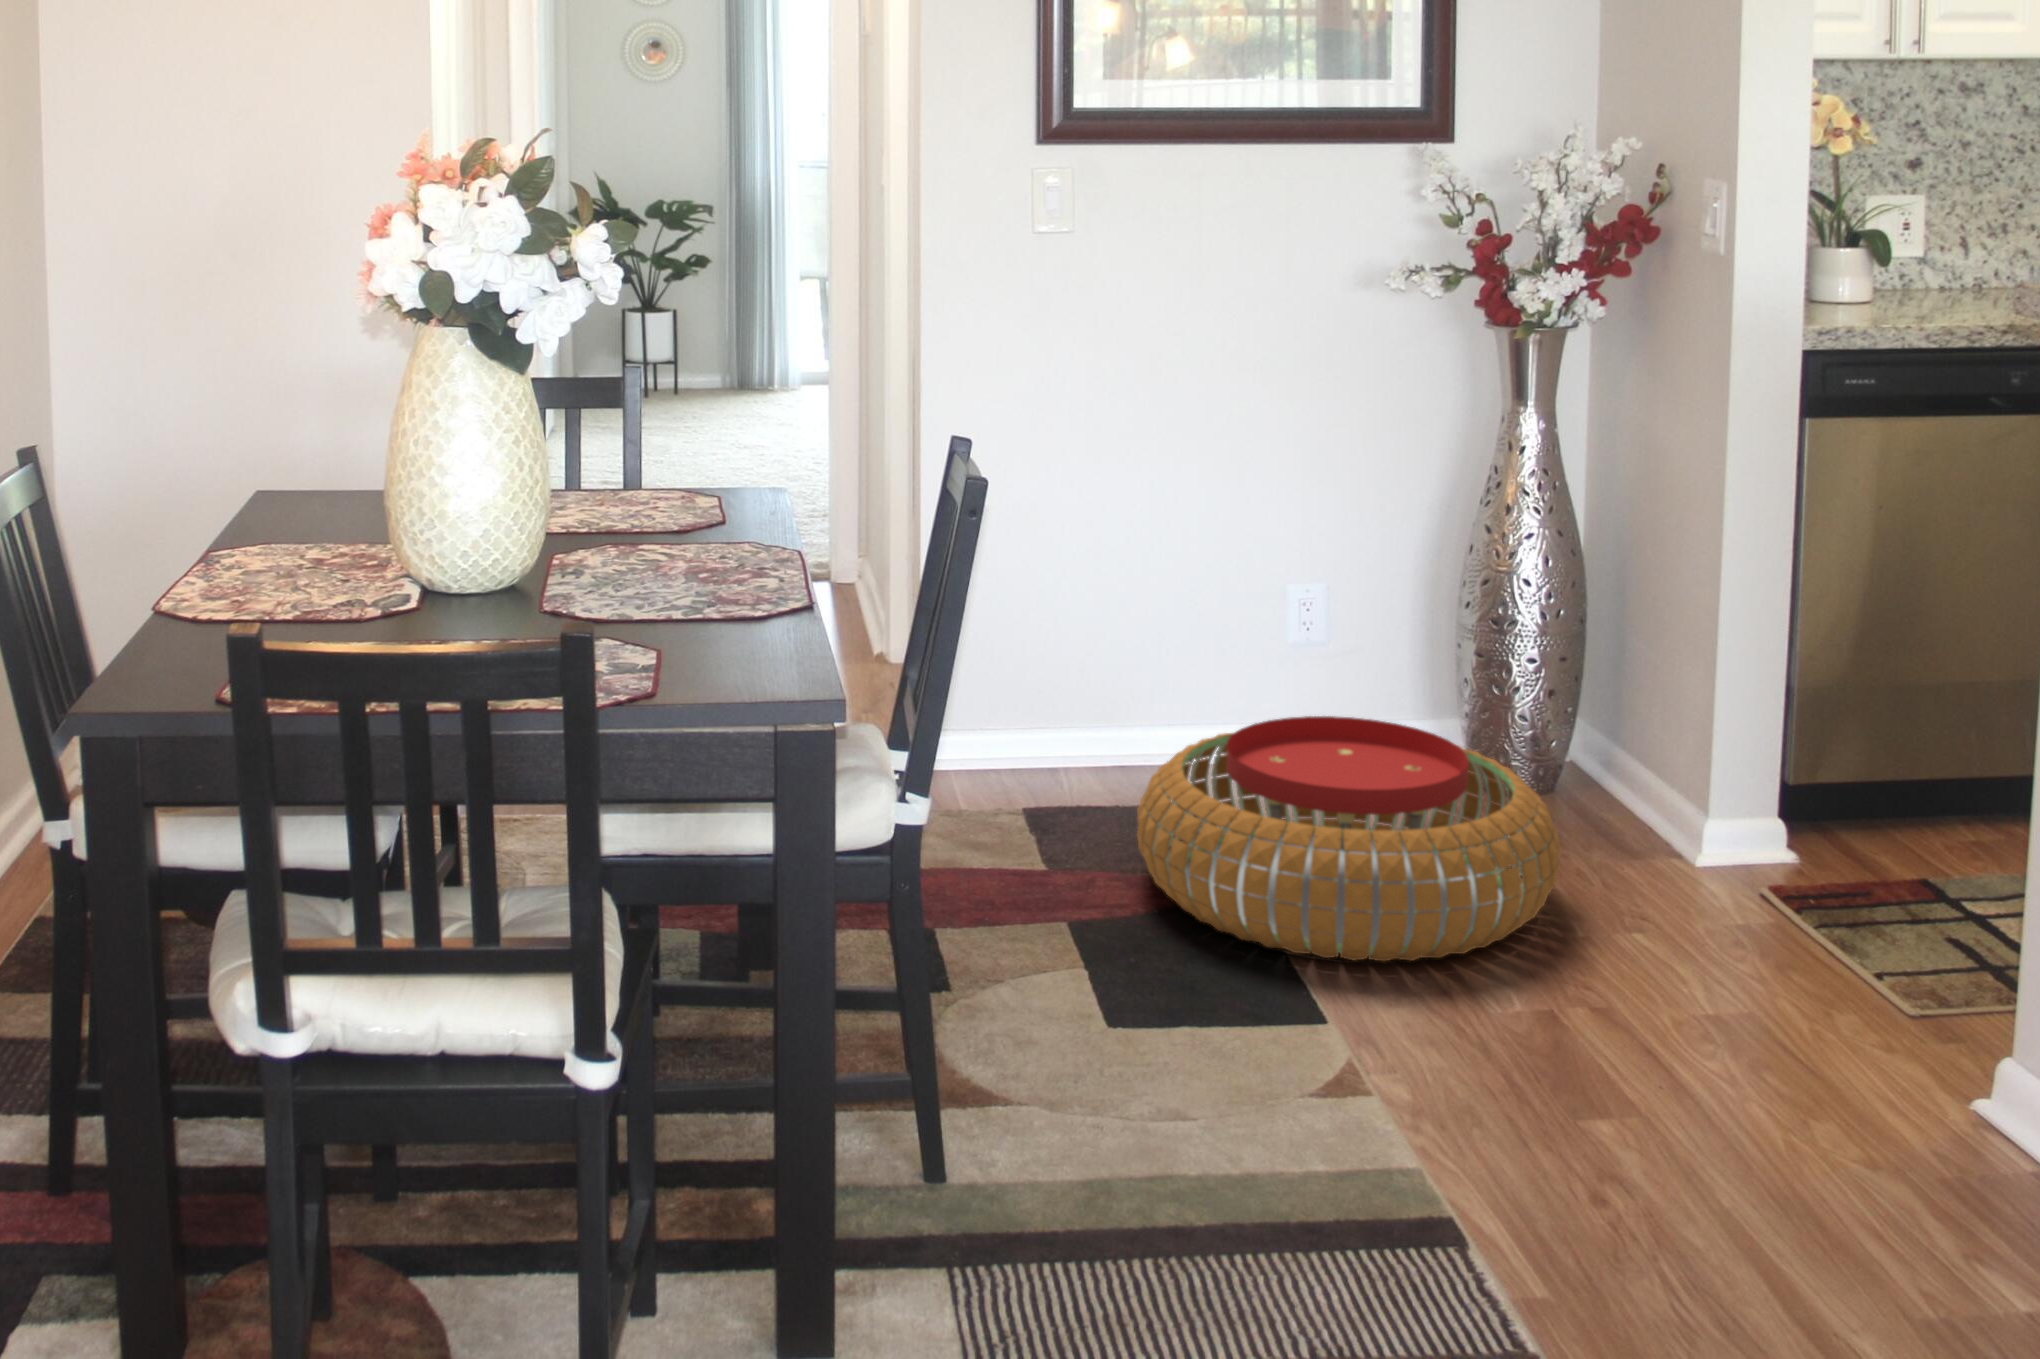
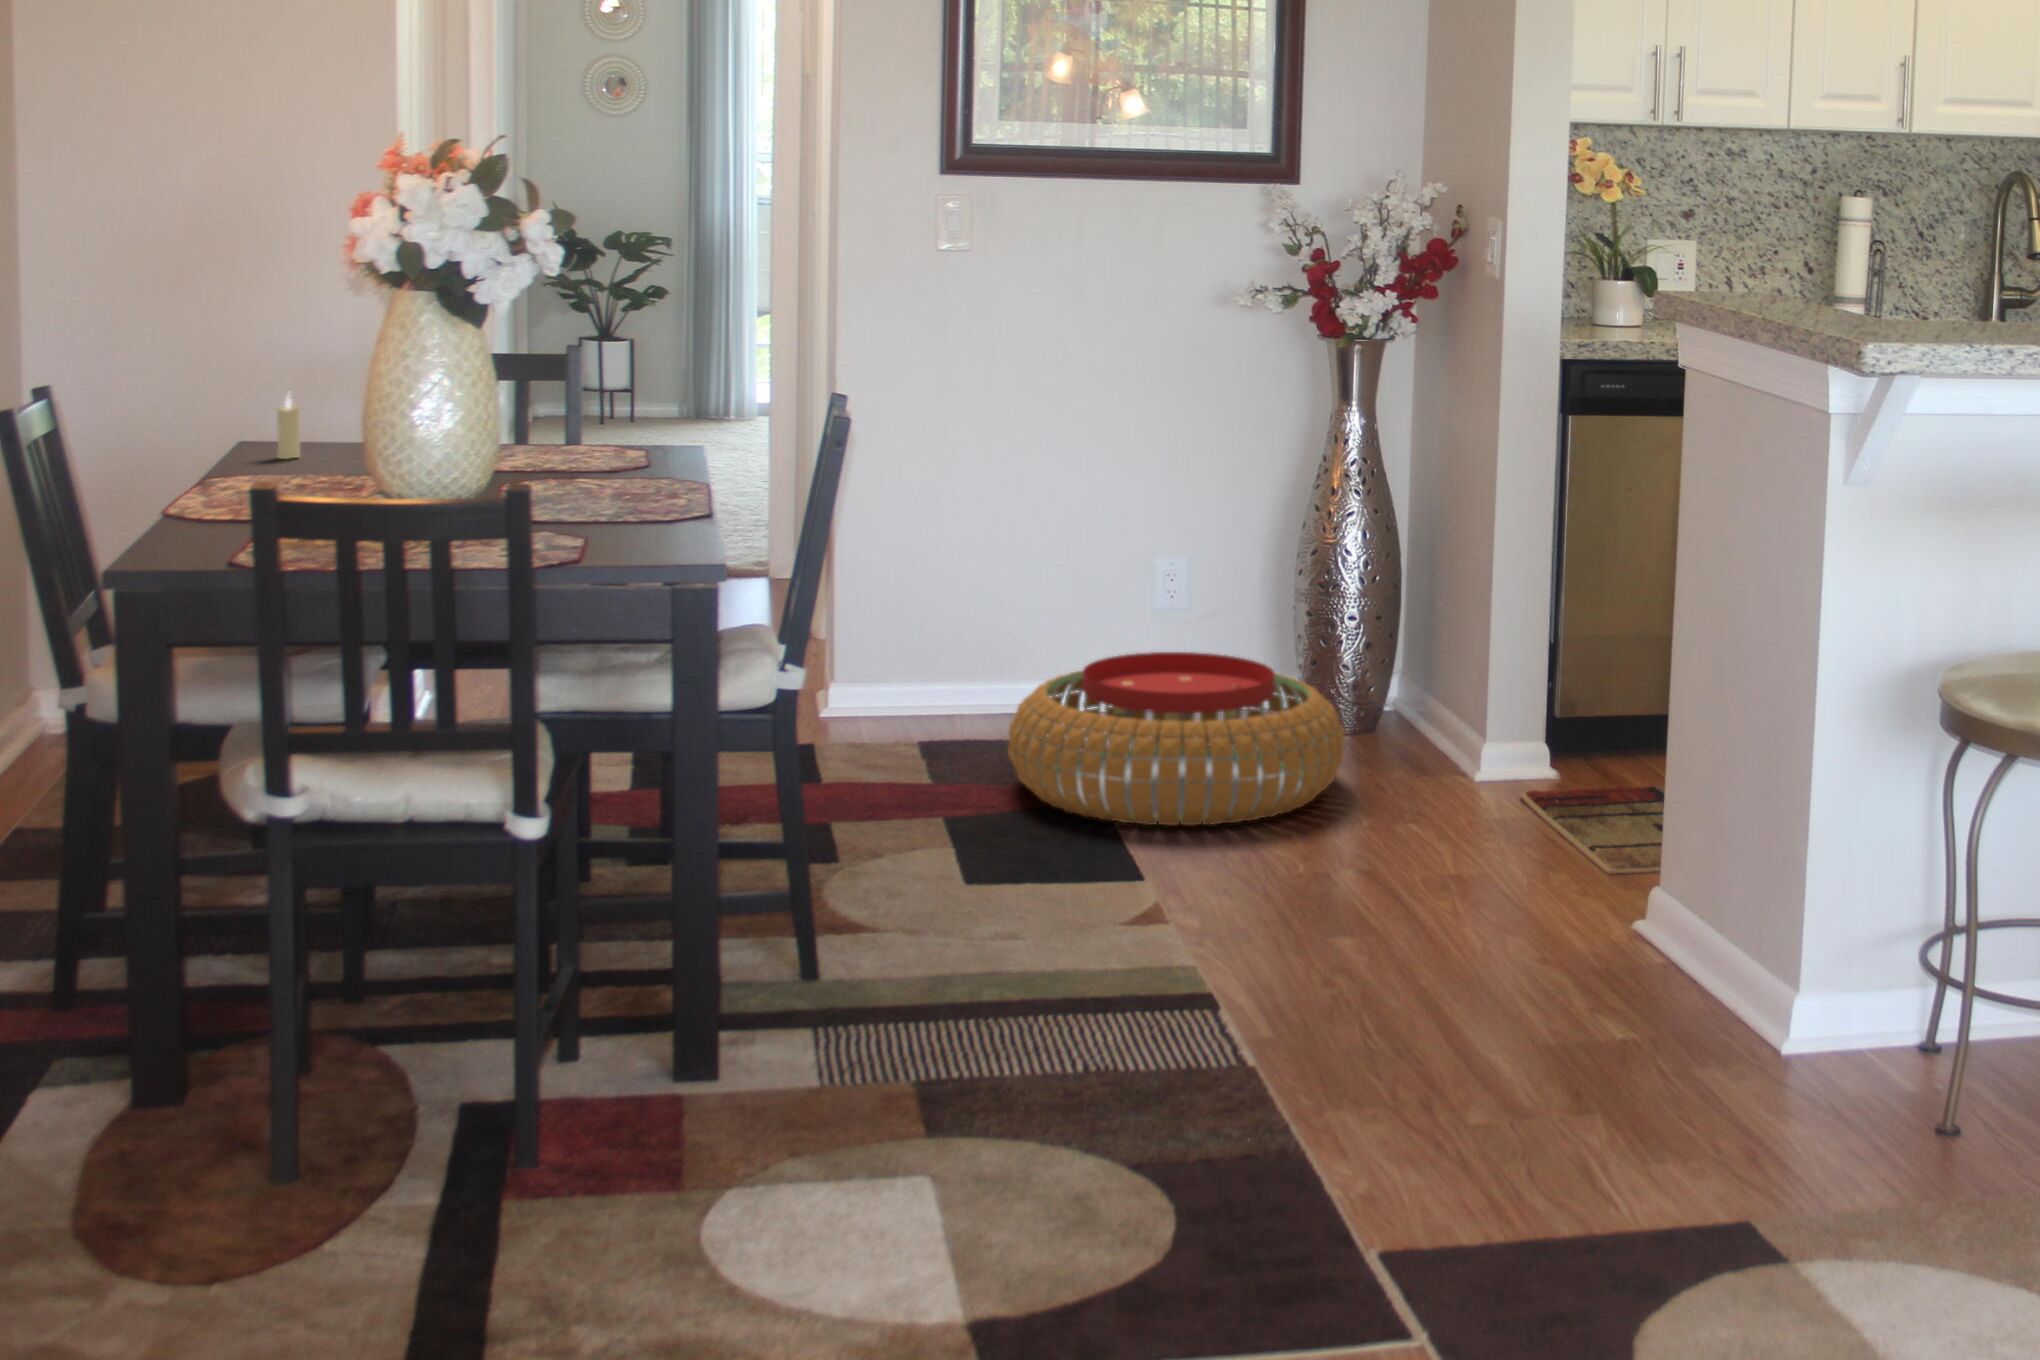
candle: none [305,440,333,520] -> present [277,396,300,459]

